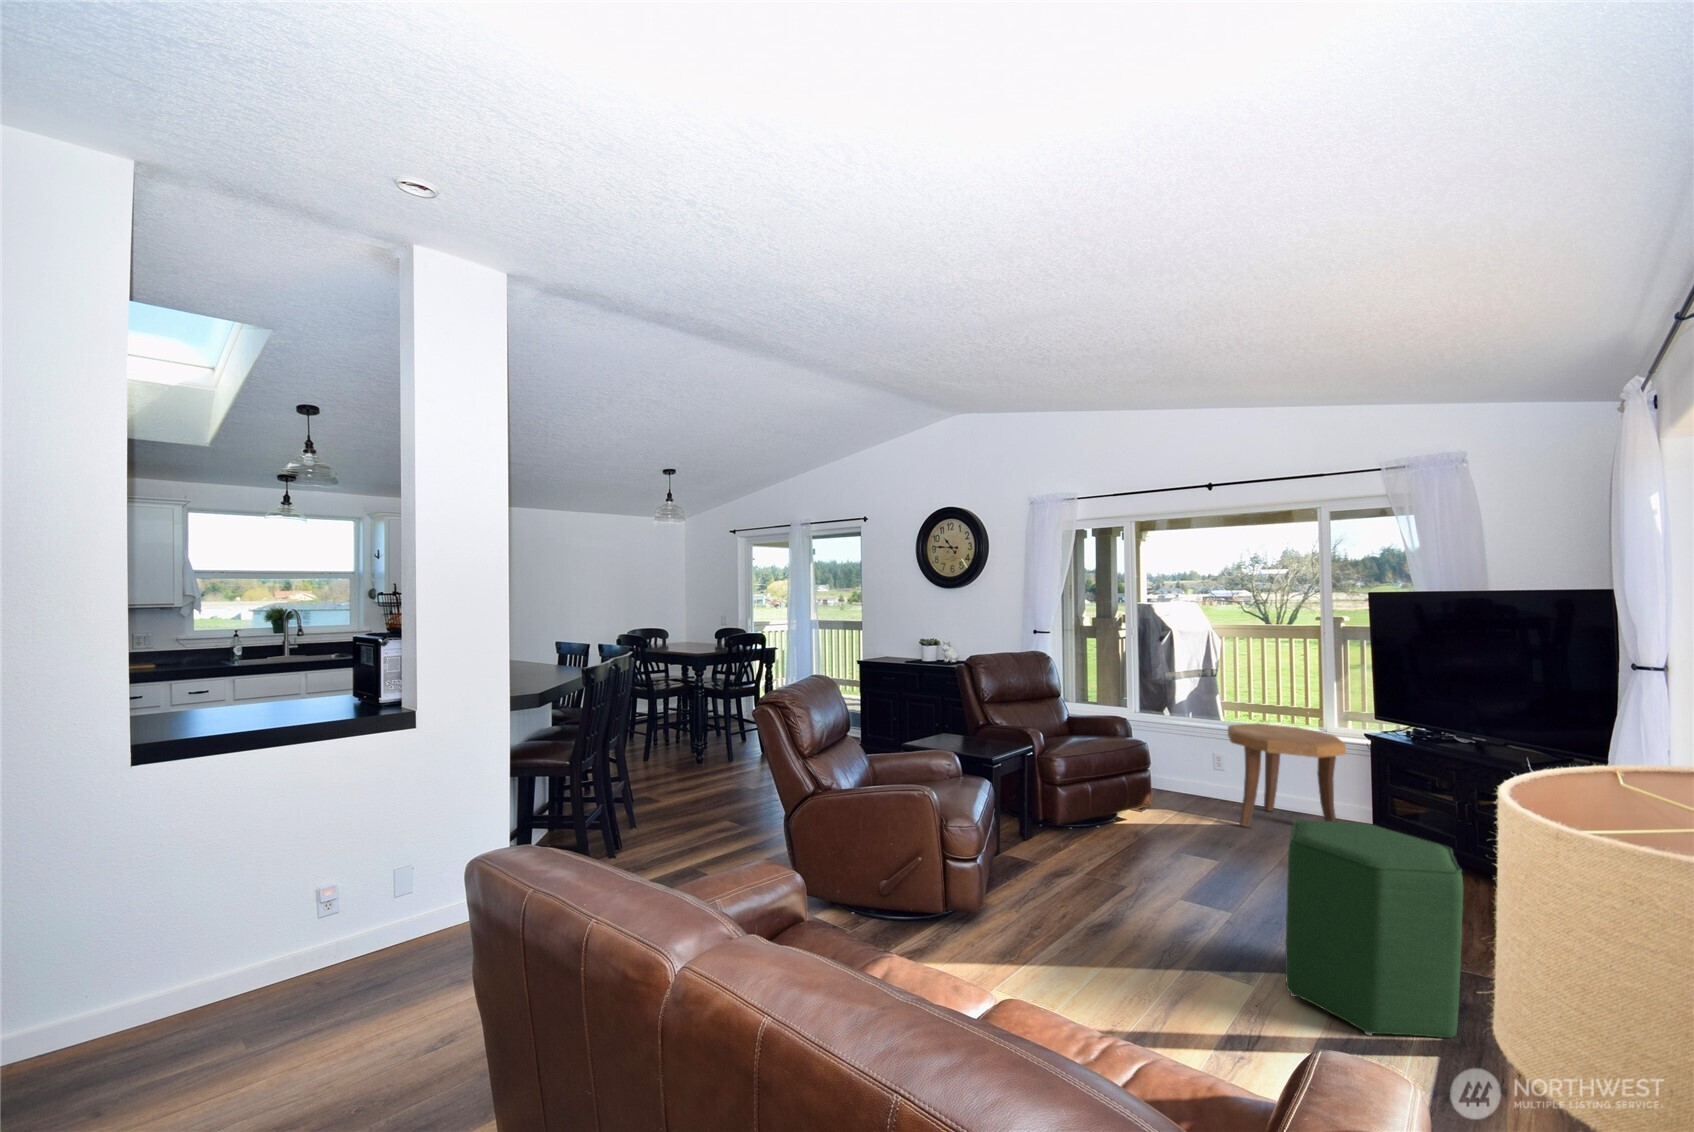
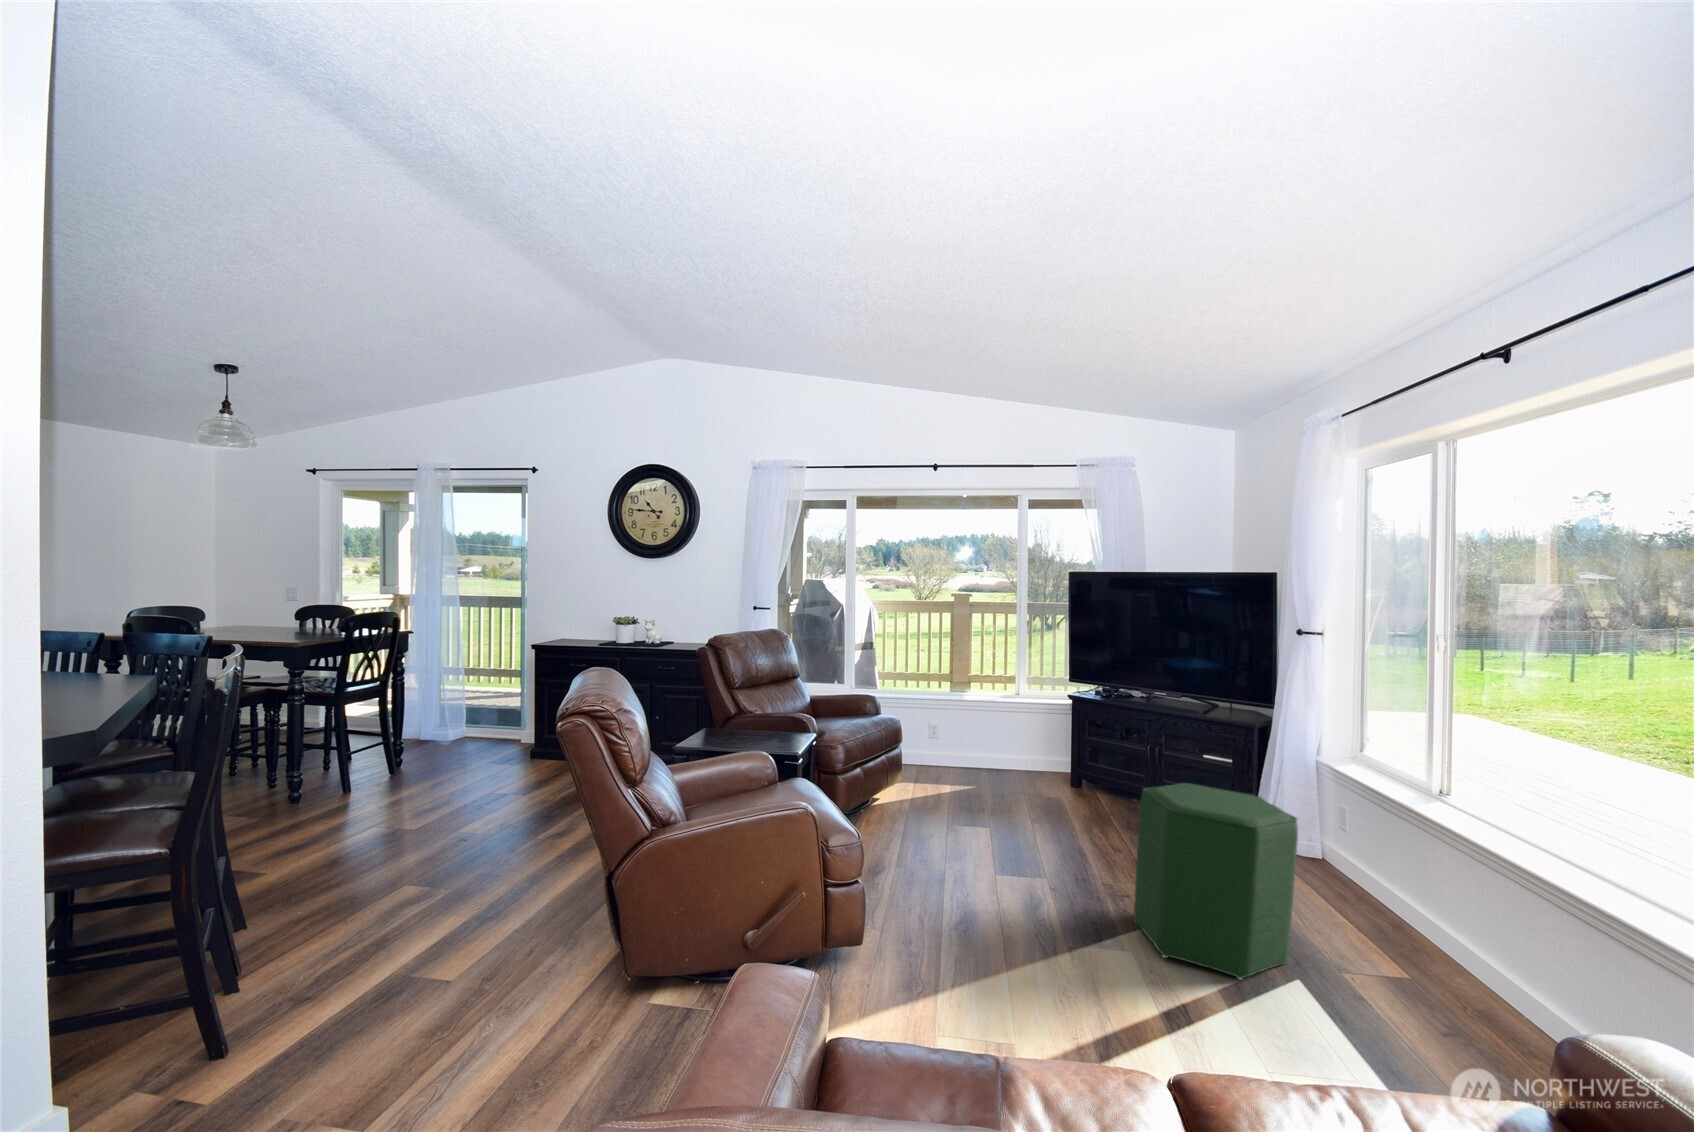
side table: present [1228,723,1346,826] -> none [954,692,1053,789]

